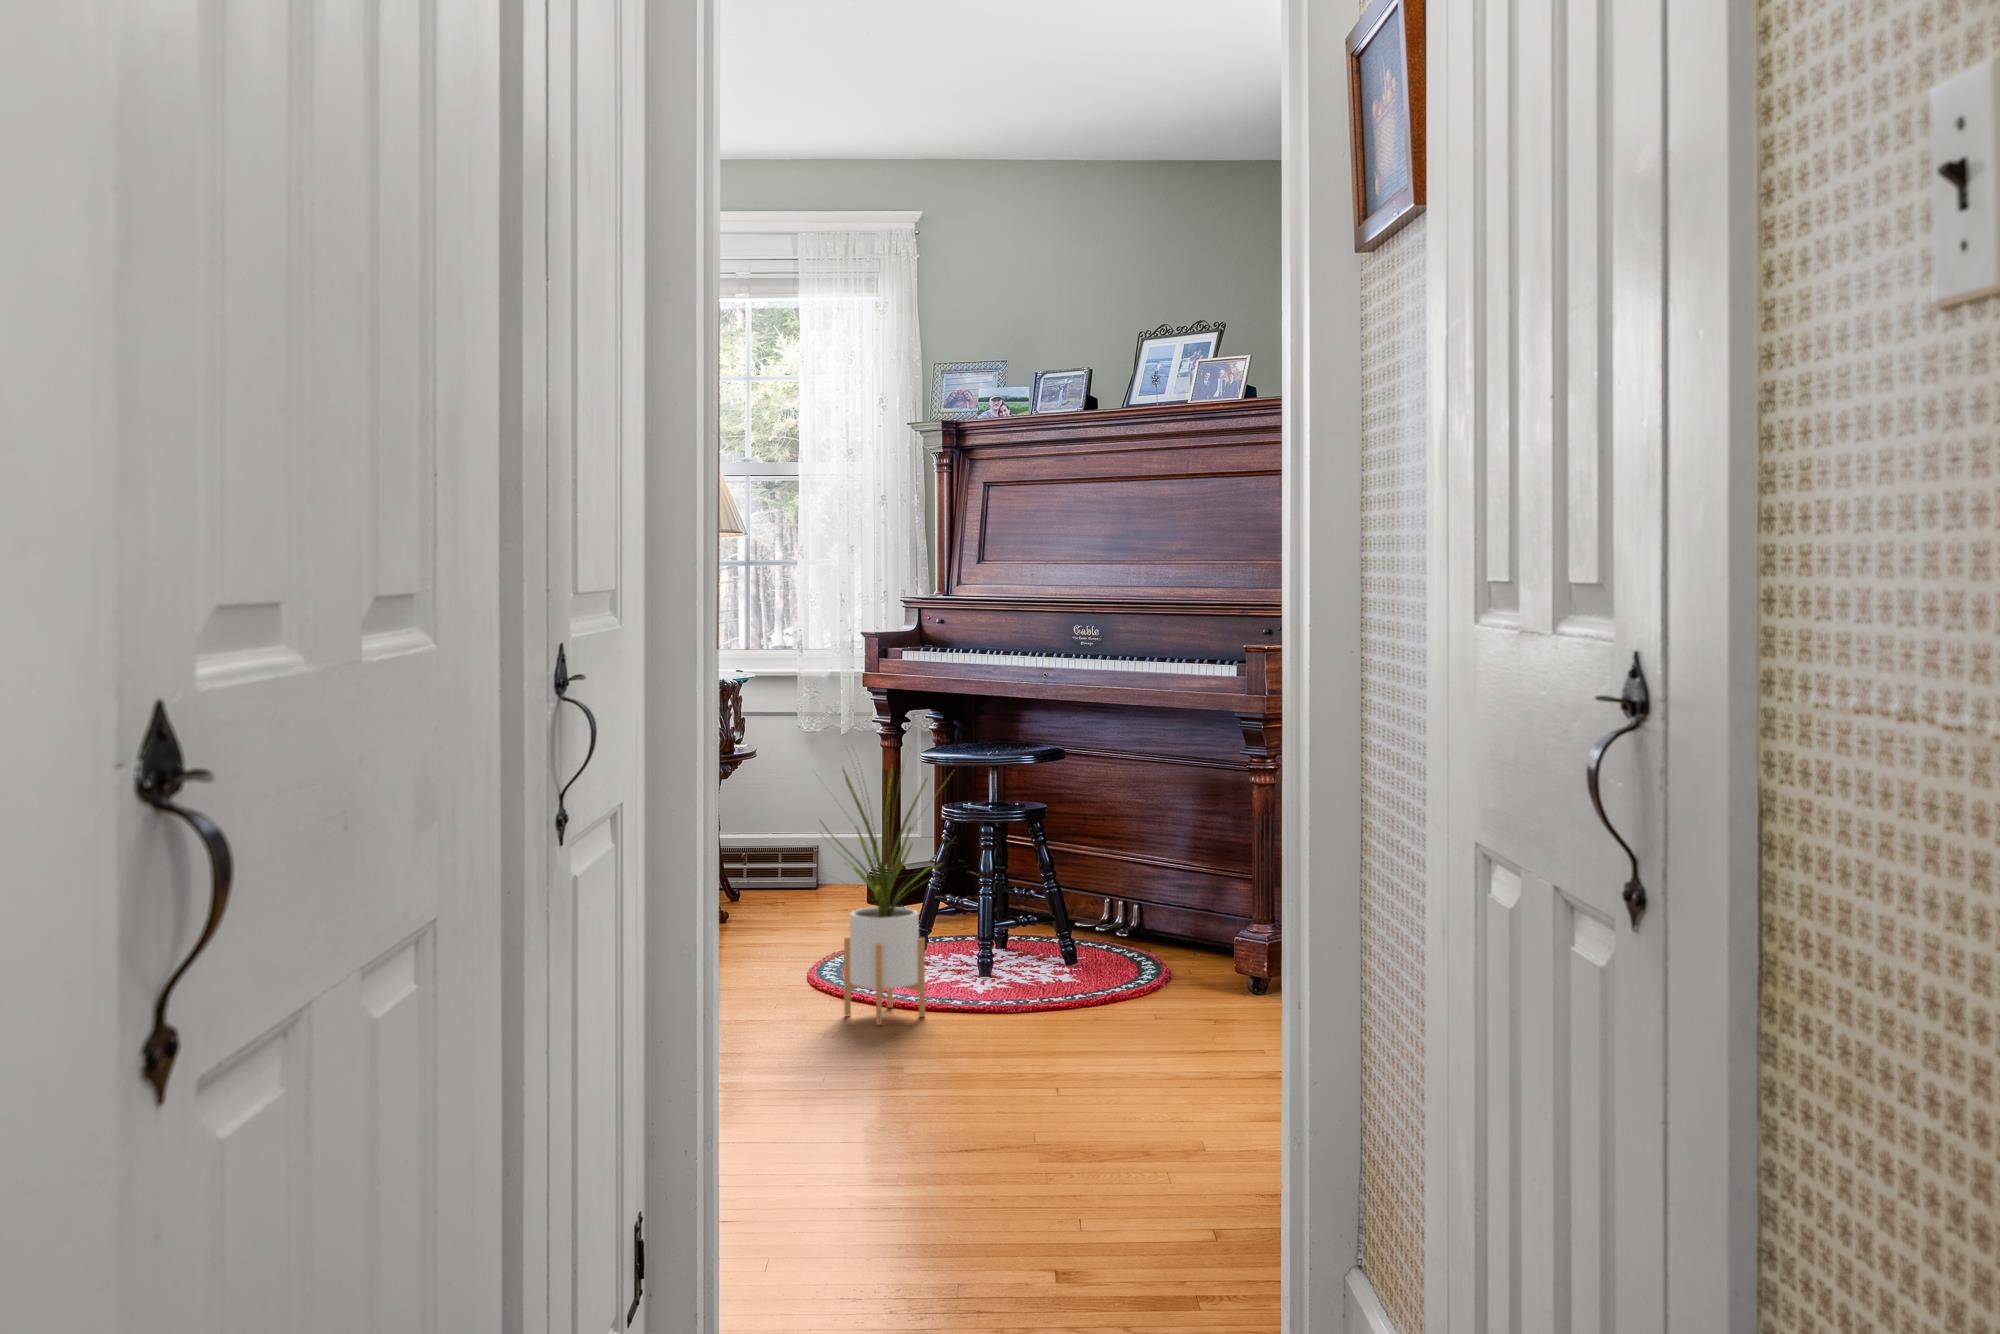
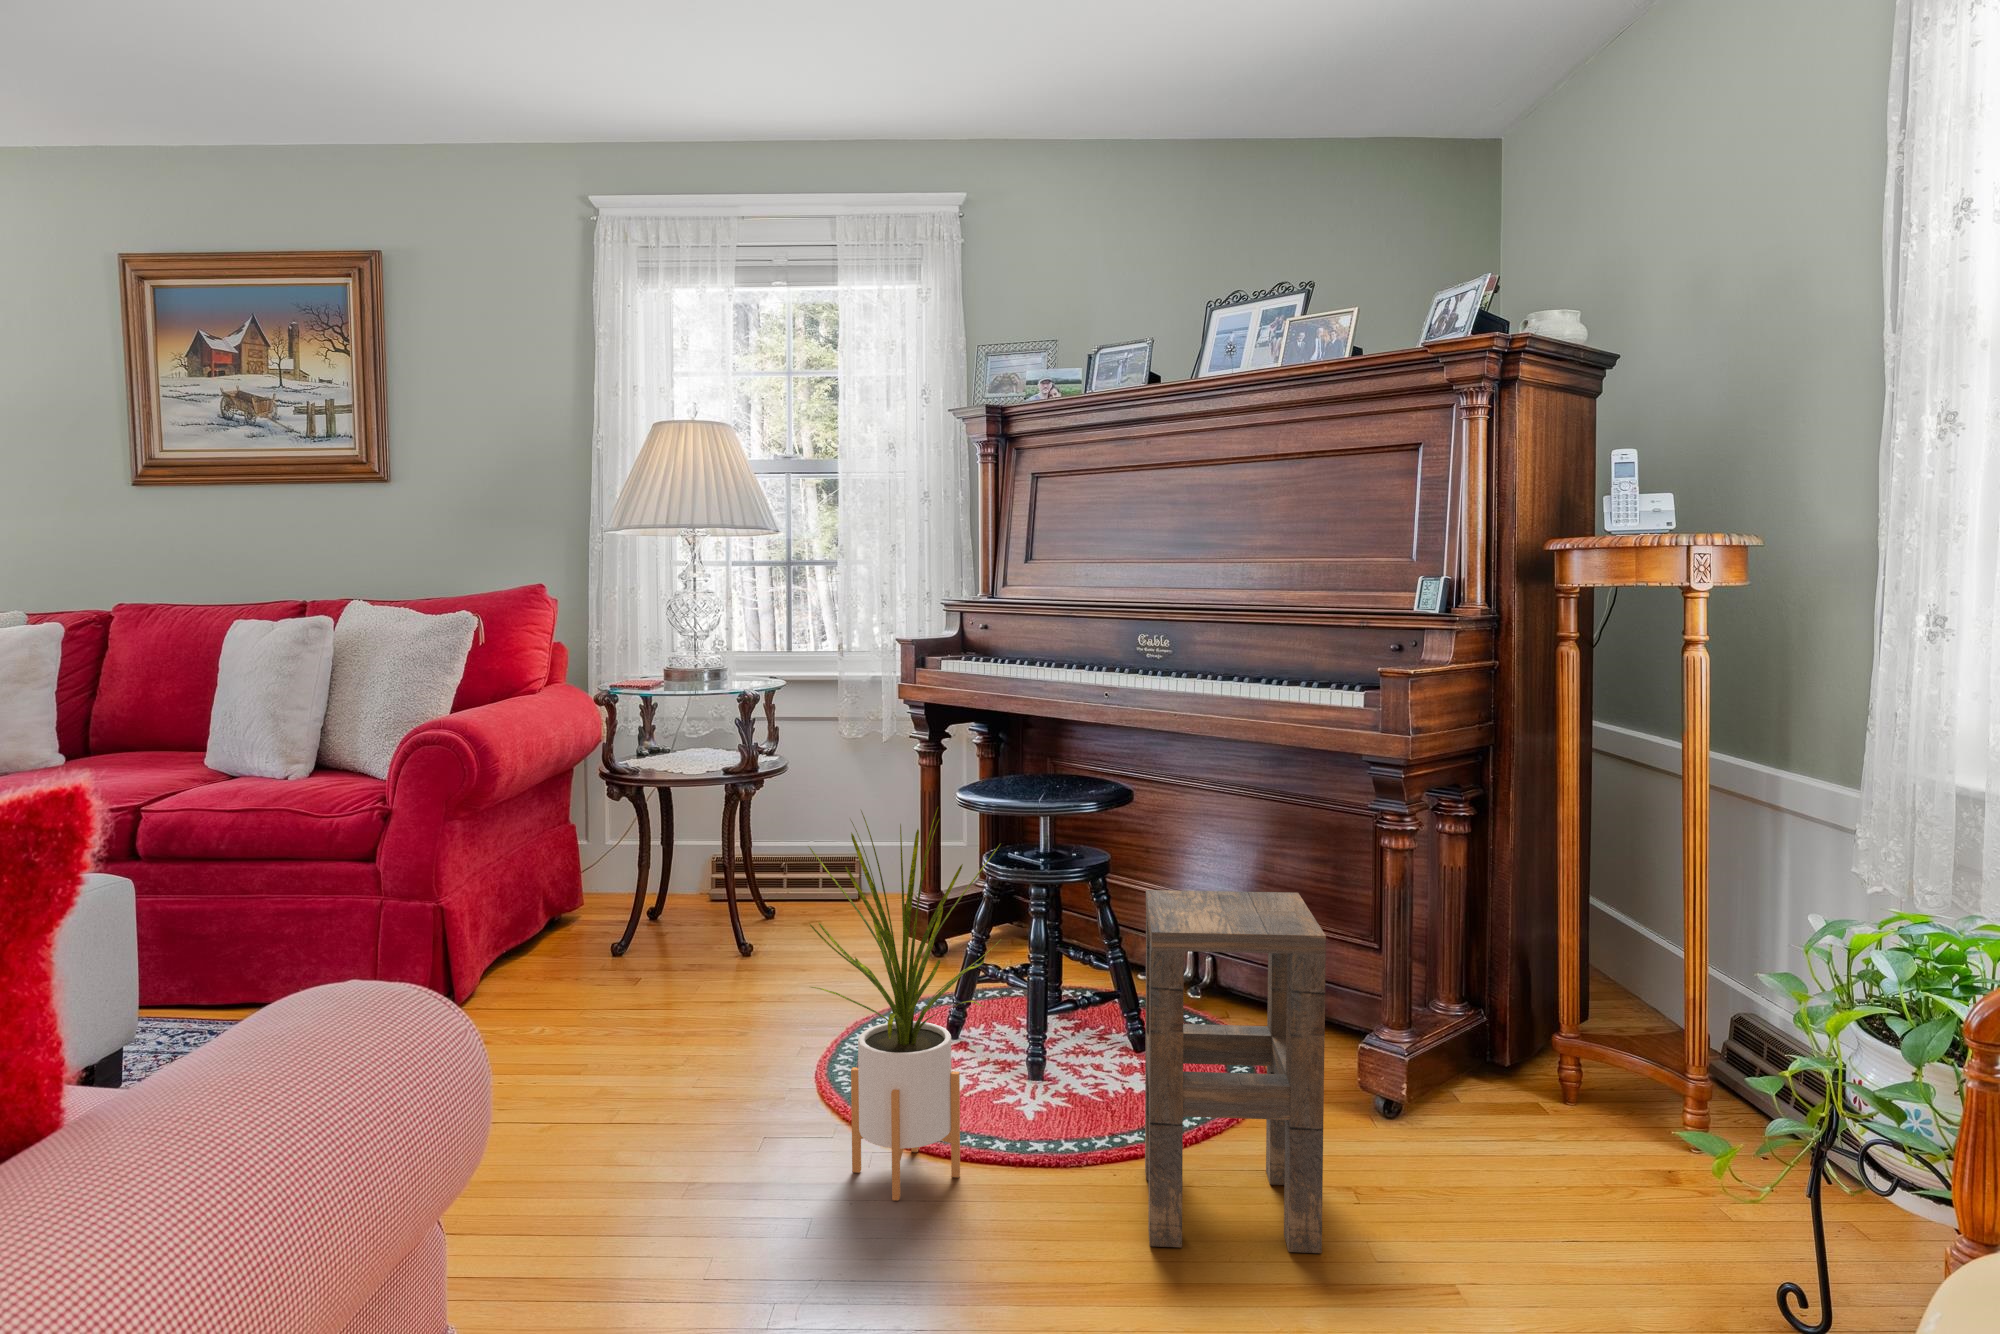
side table: none [1059,803,1178,1040] -> present [1145,890,1326,1253]

